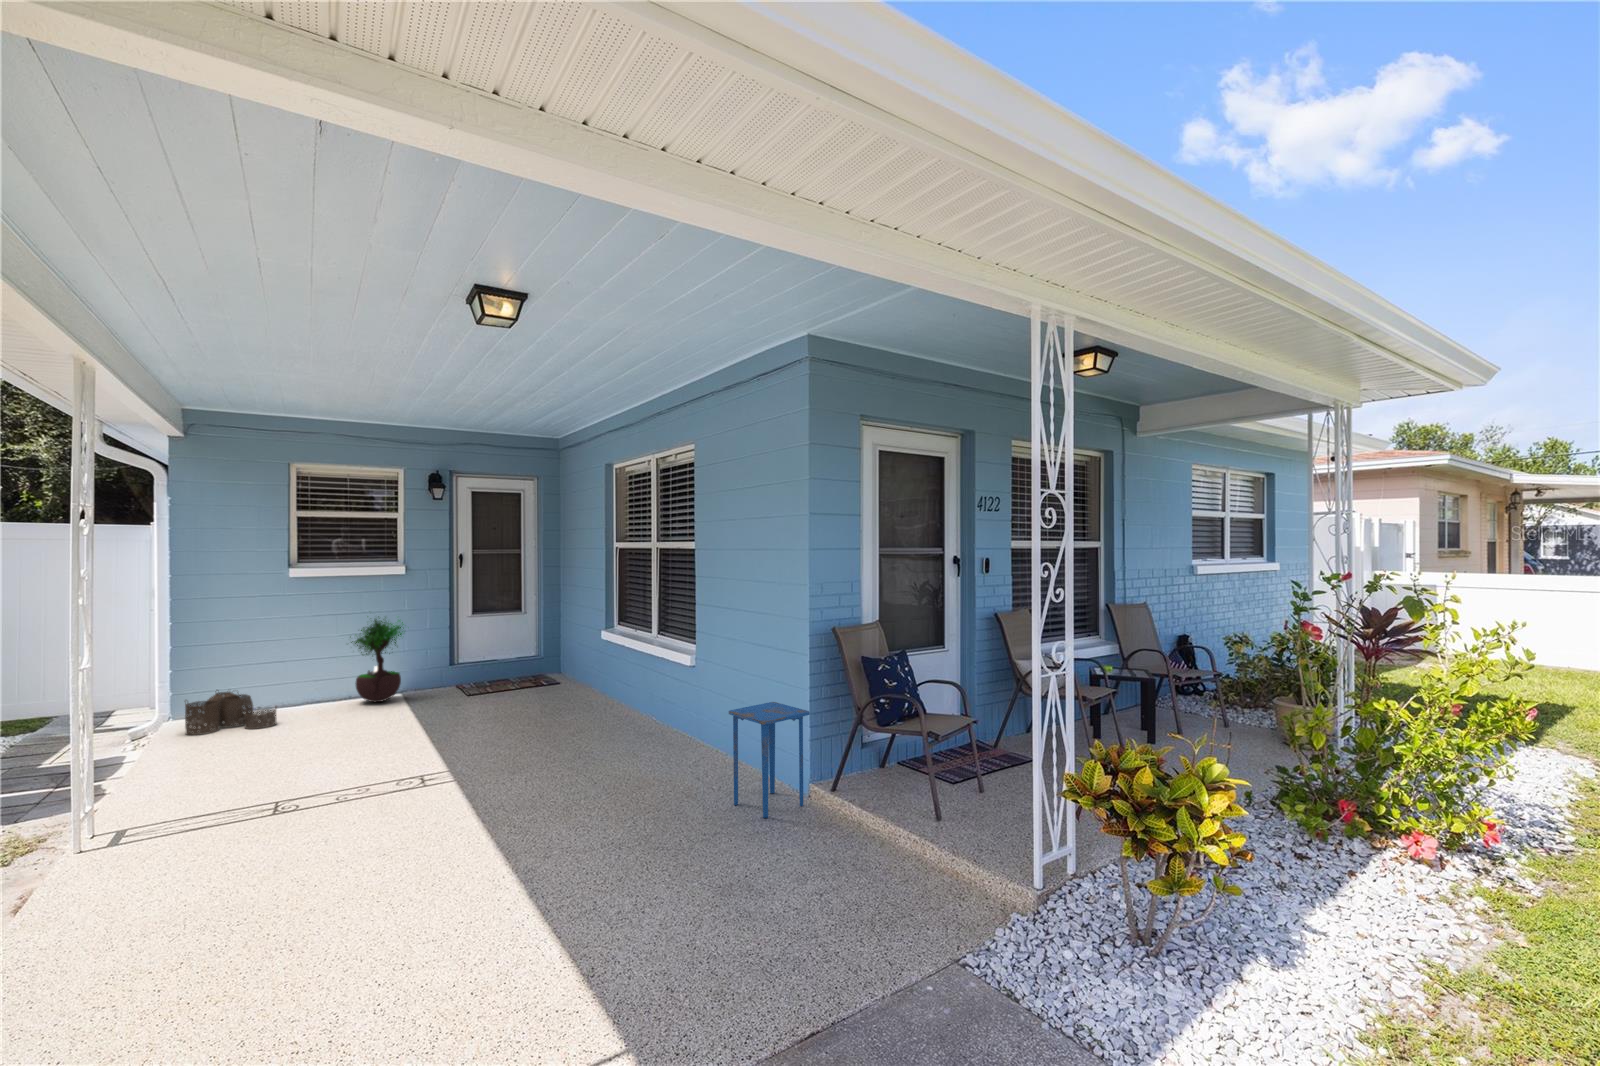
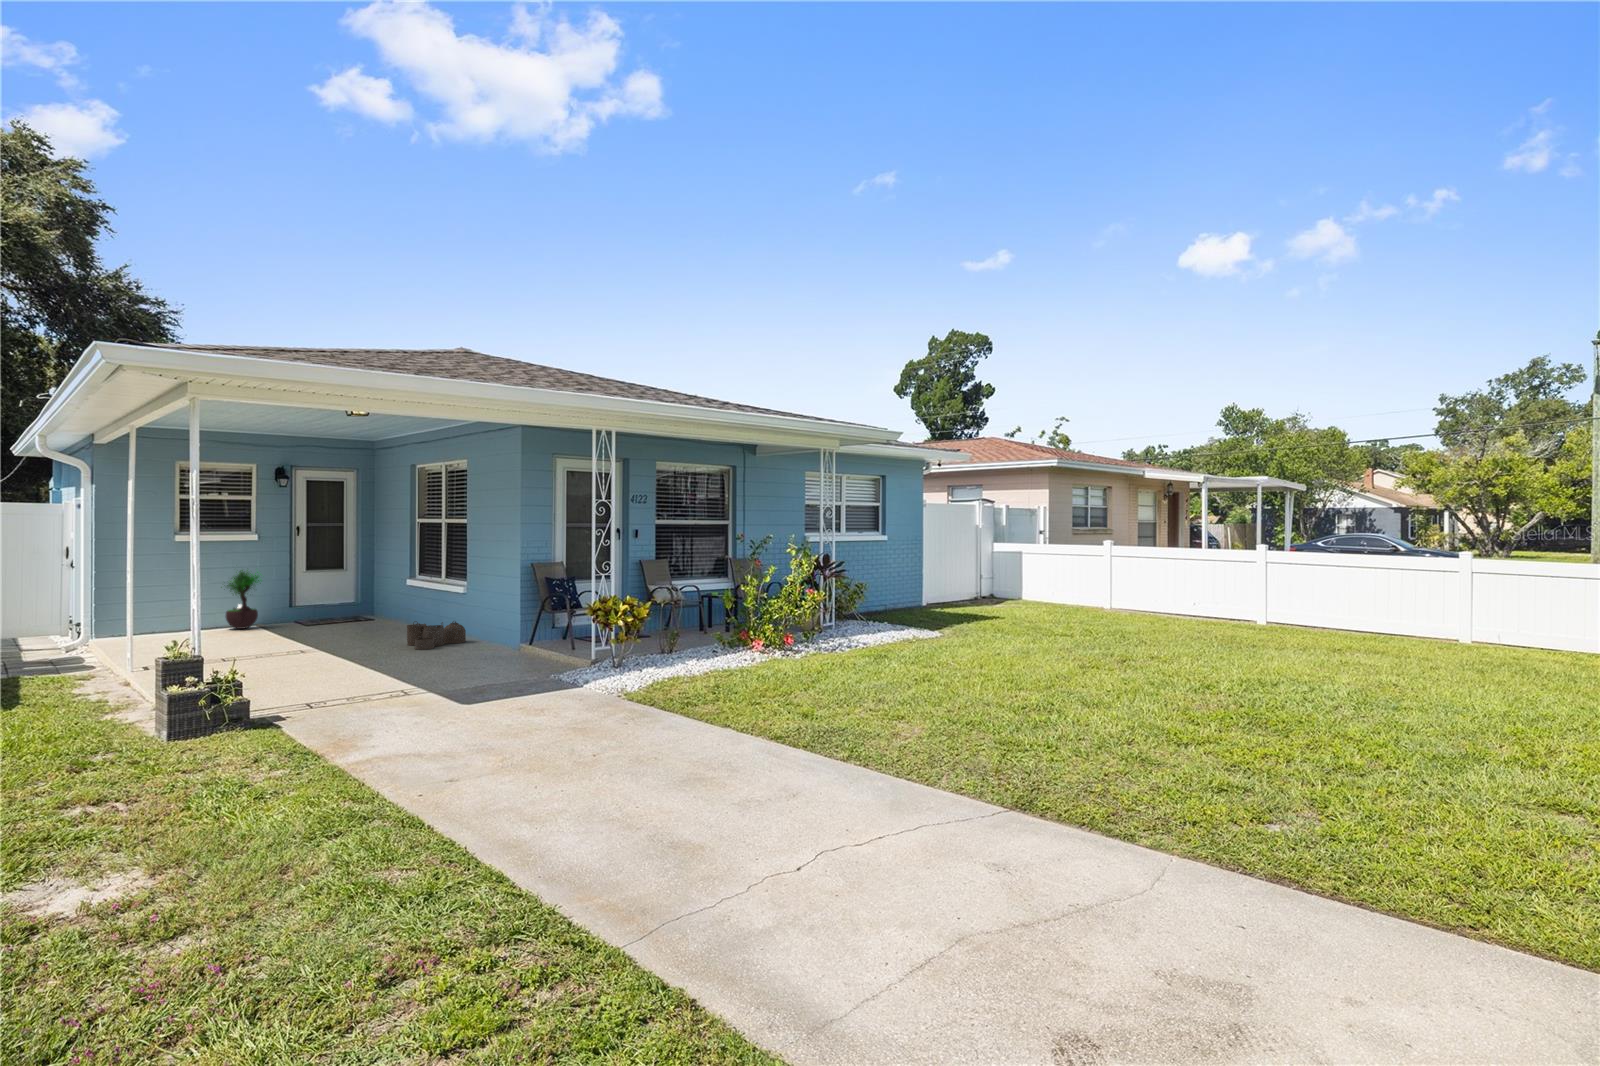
woven basket: present [185,691,276,735] -> present [407,621,466,650]
side table: present [729,702,810,818] -> none [478,604,521,657]

